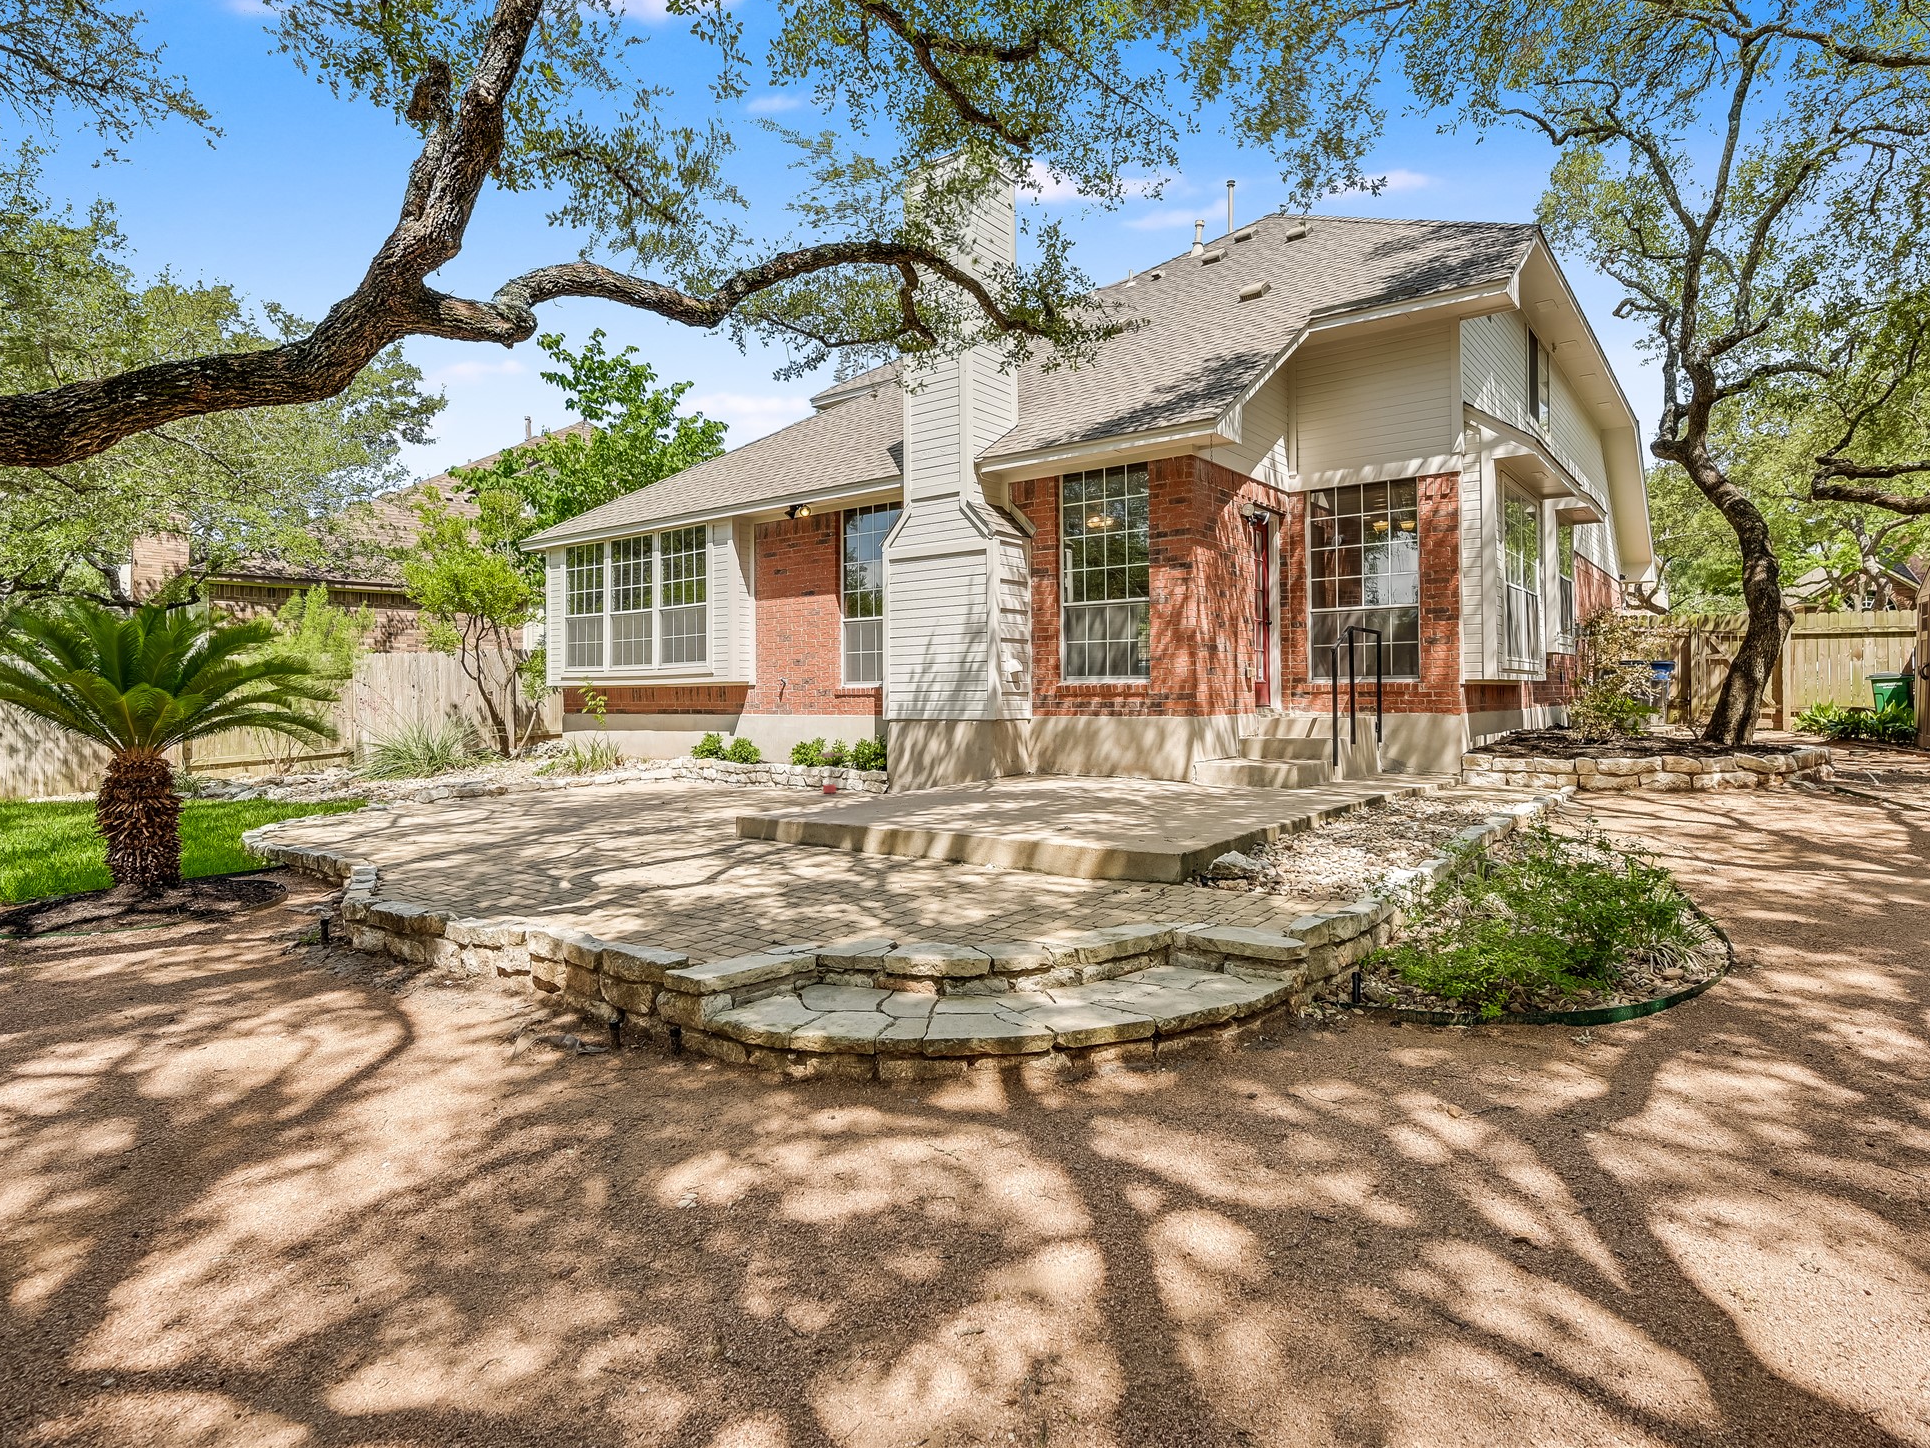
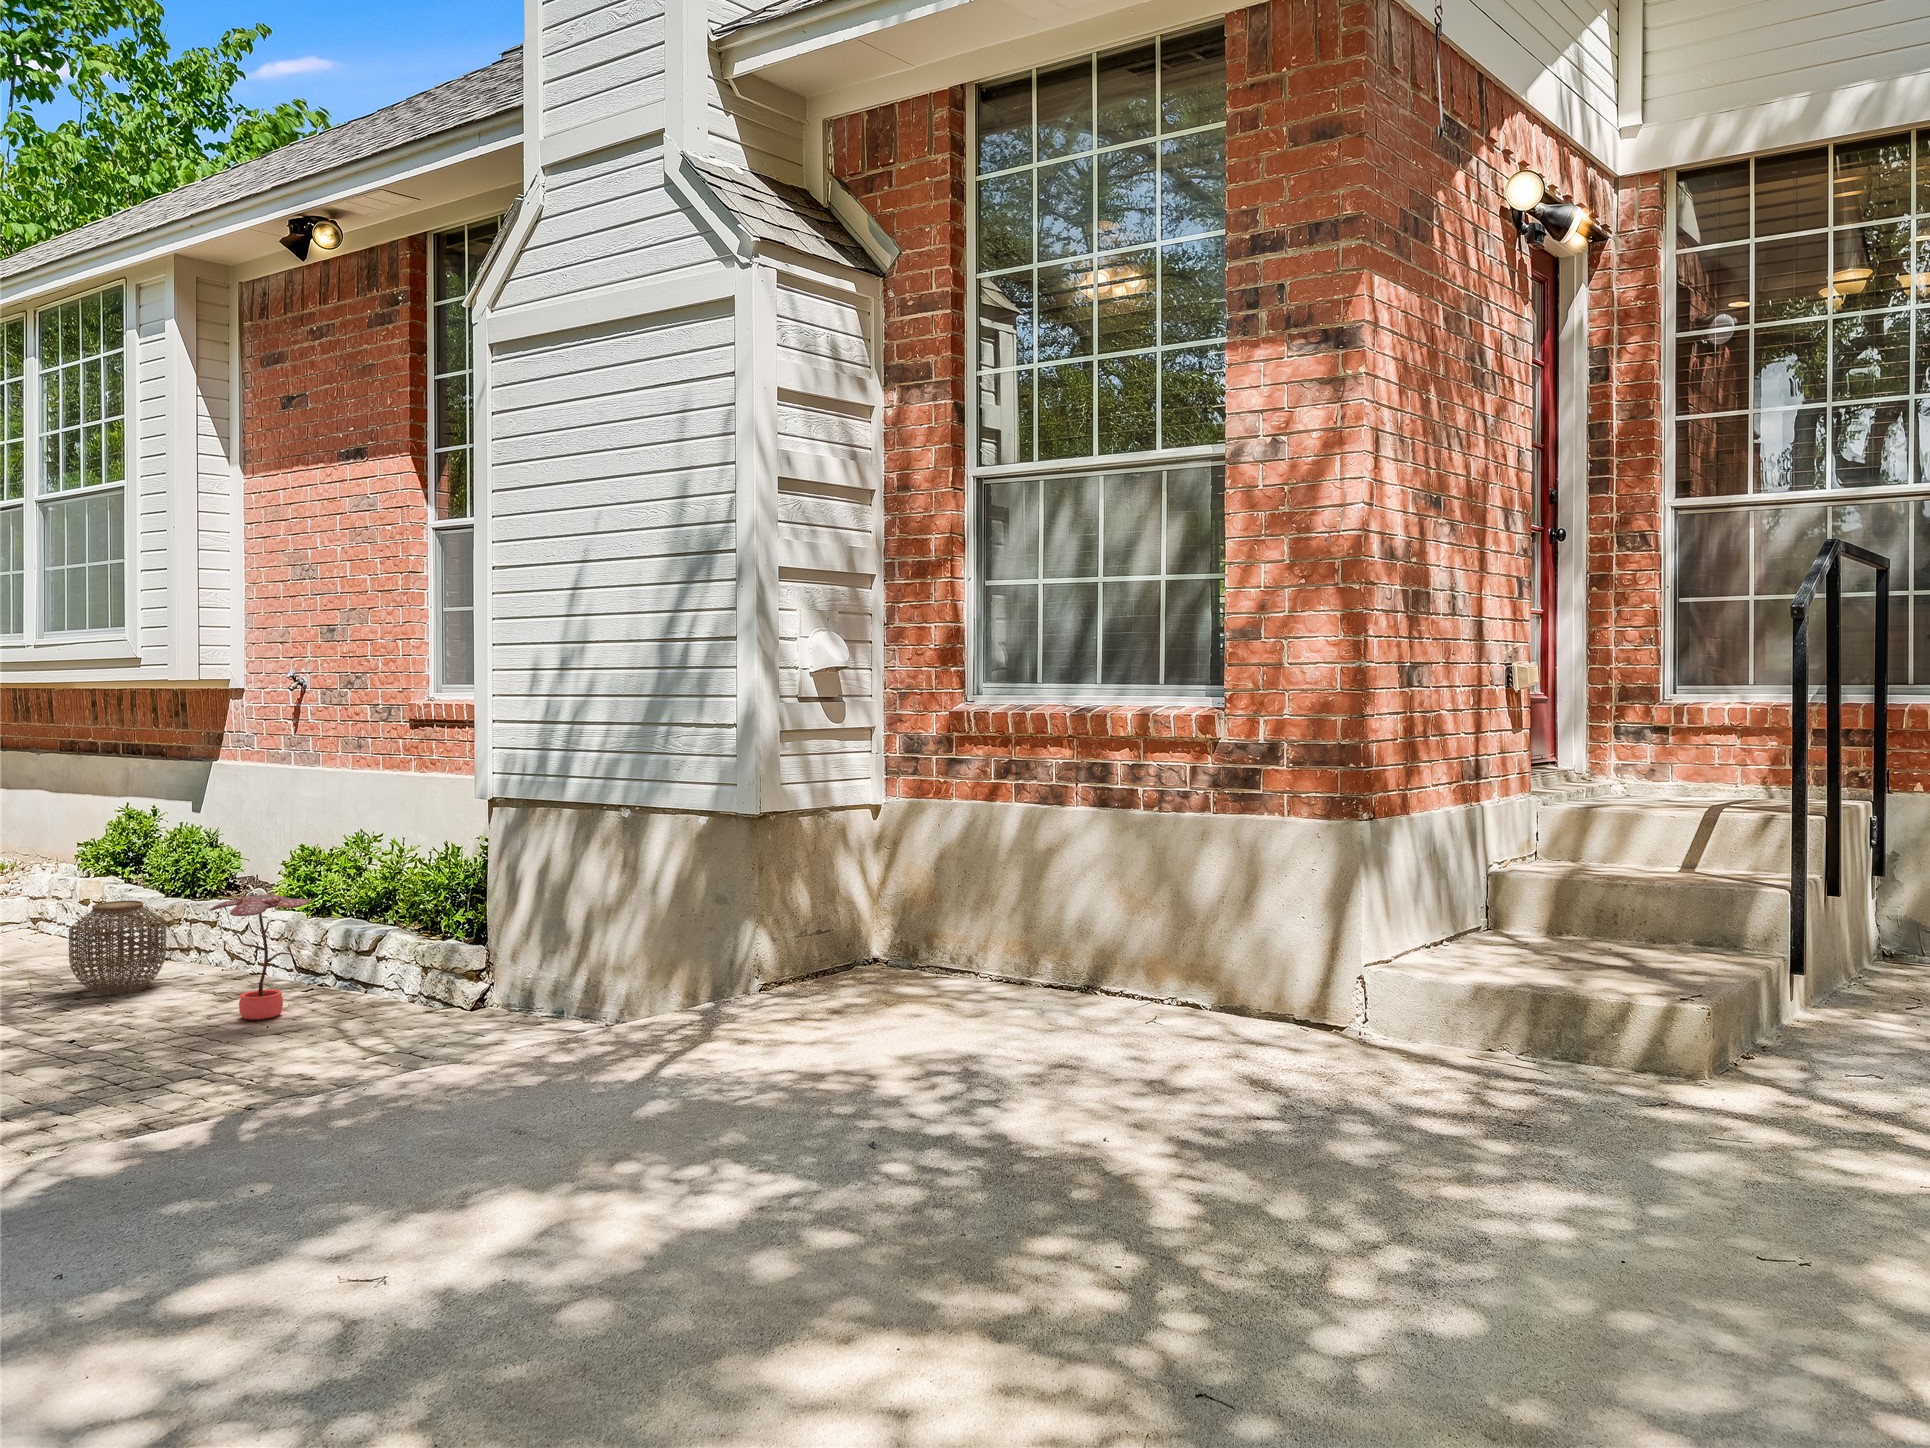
woven basket: none [755,758,784,789] -> present [69,901,166,995]

